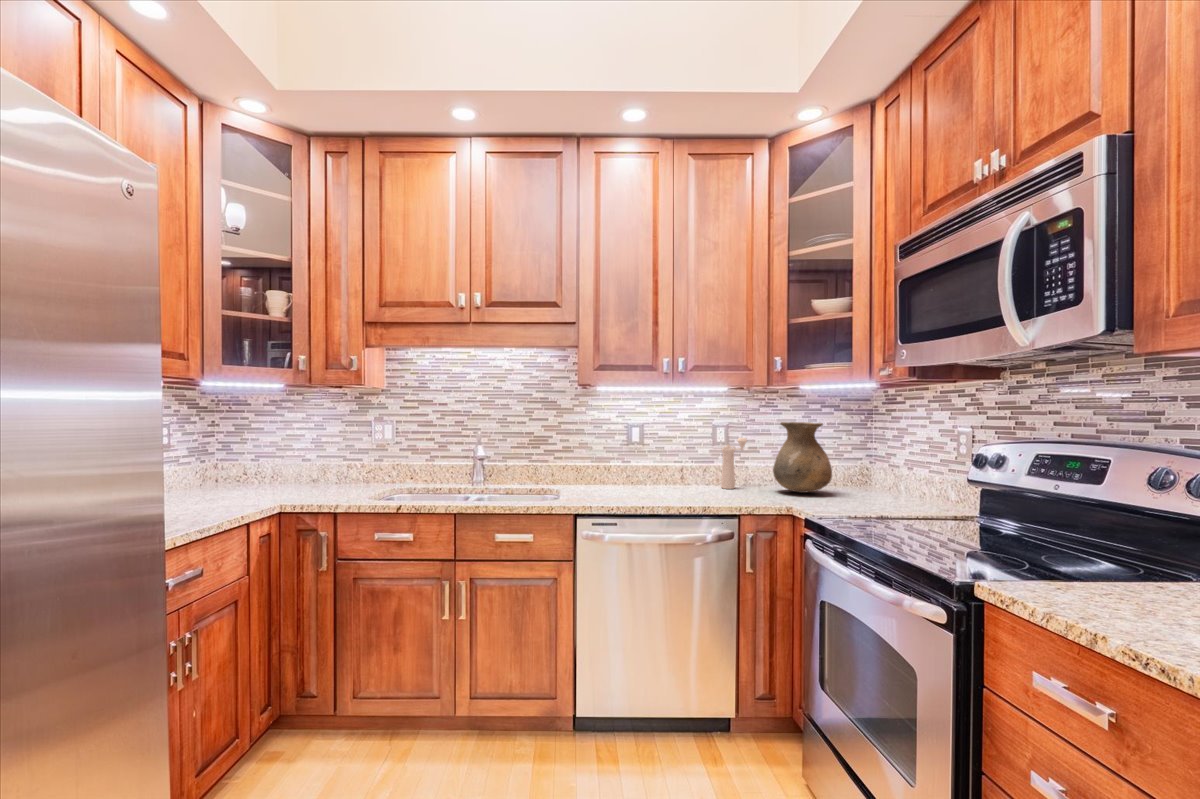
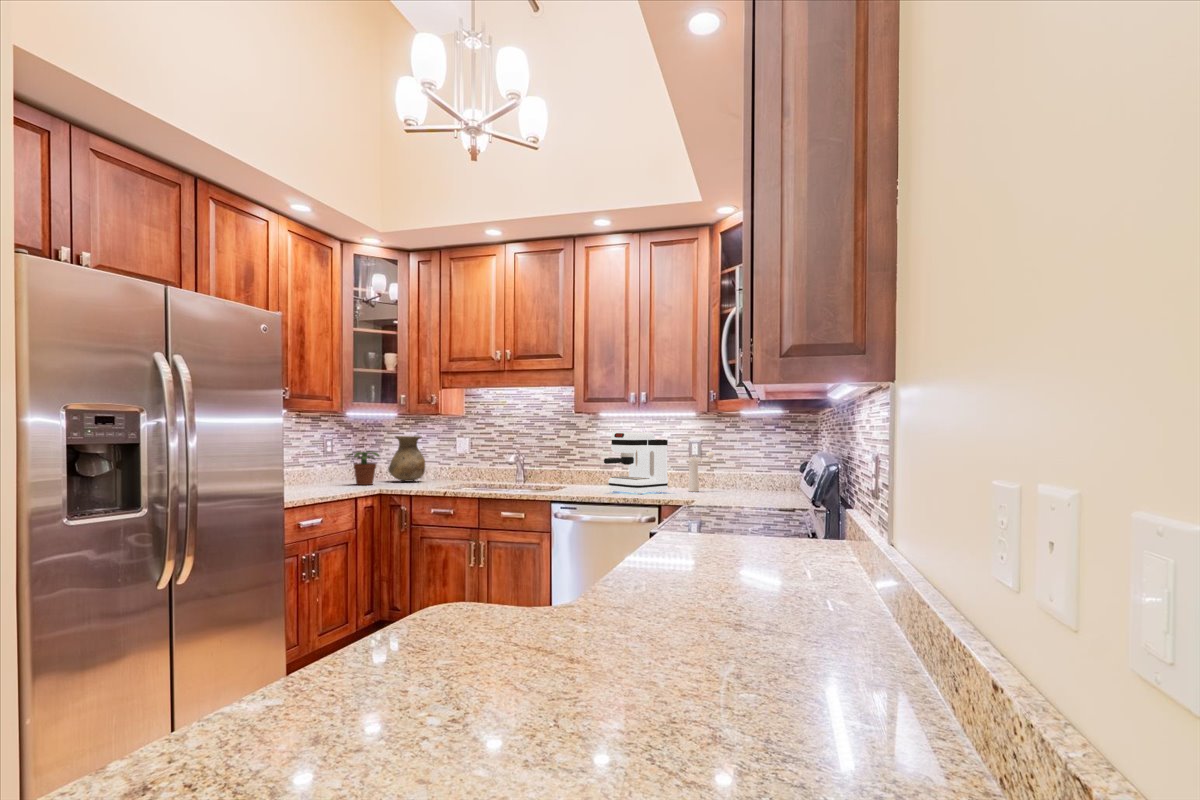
coffee maker: none [636,414,711,499] -> present [604,432,668,494]
vase: present [773,422,832,493] -> present [388,436,425,482]
potted plant: none [205,447,265,503] -> present [348,451,380,485]

